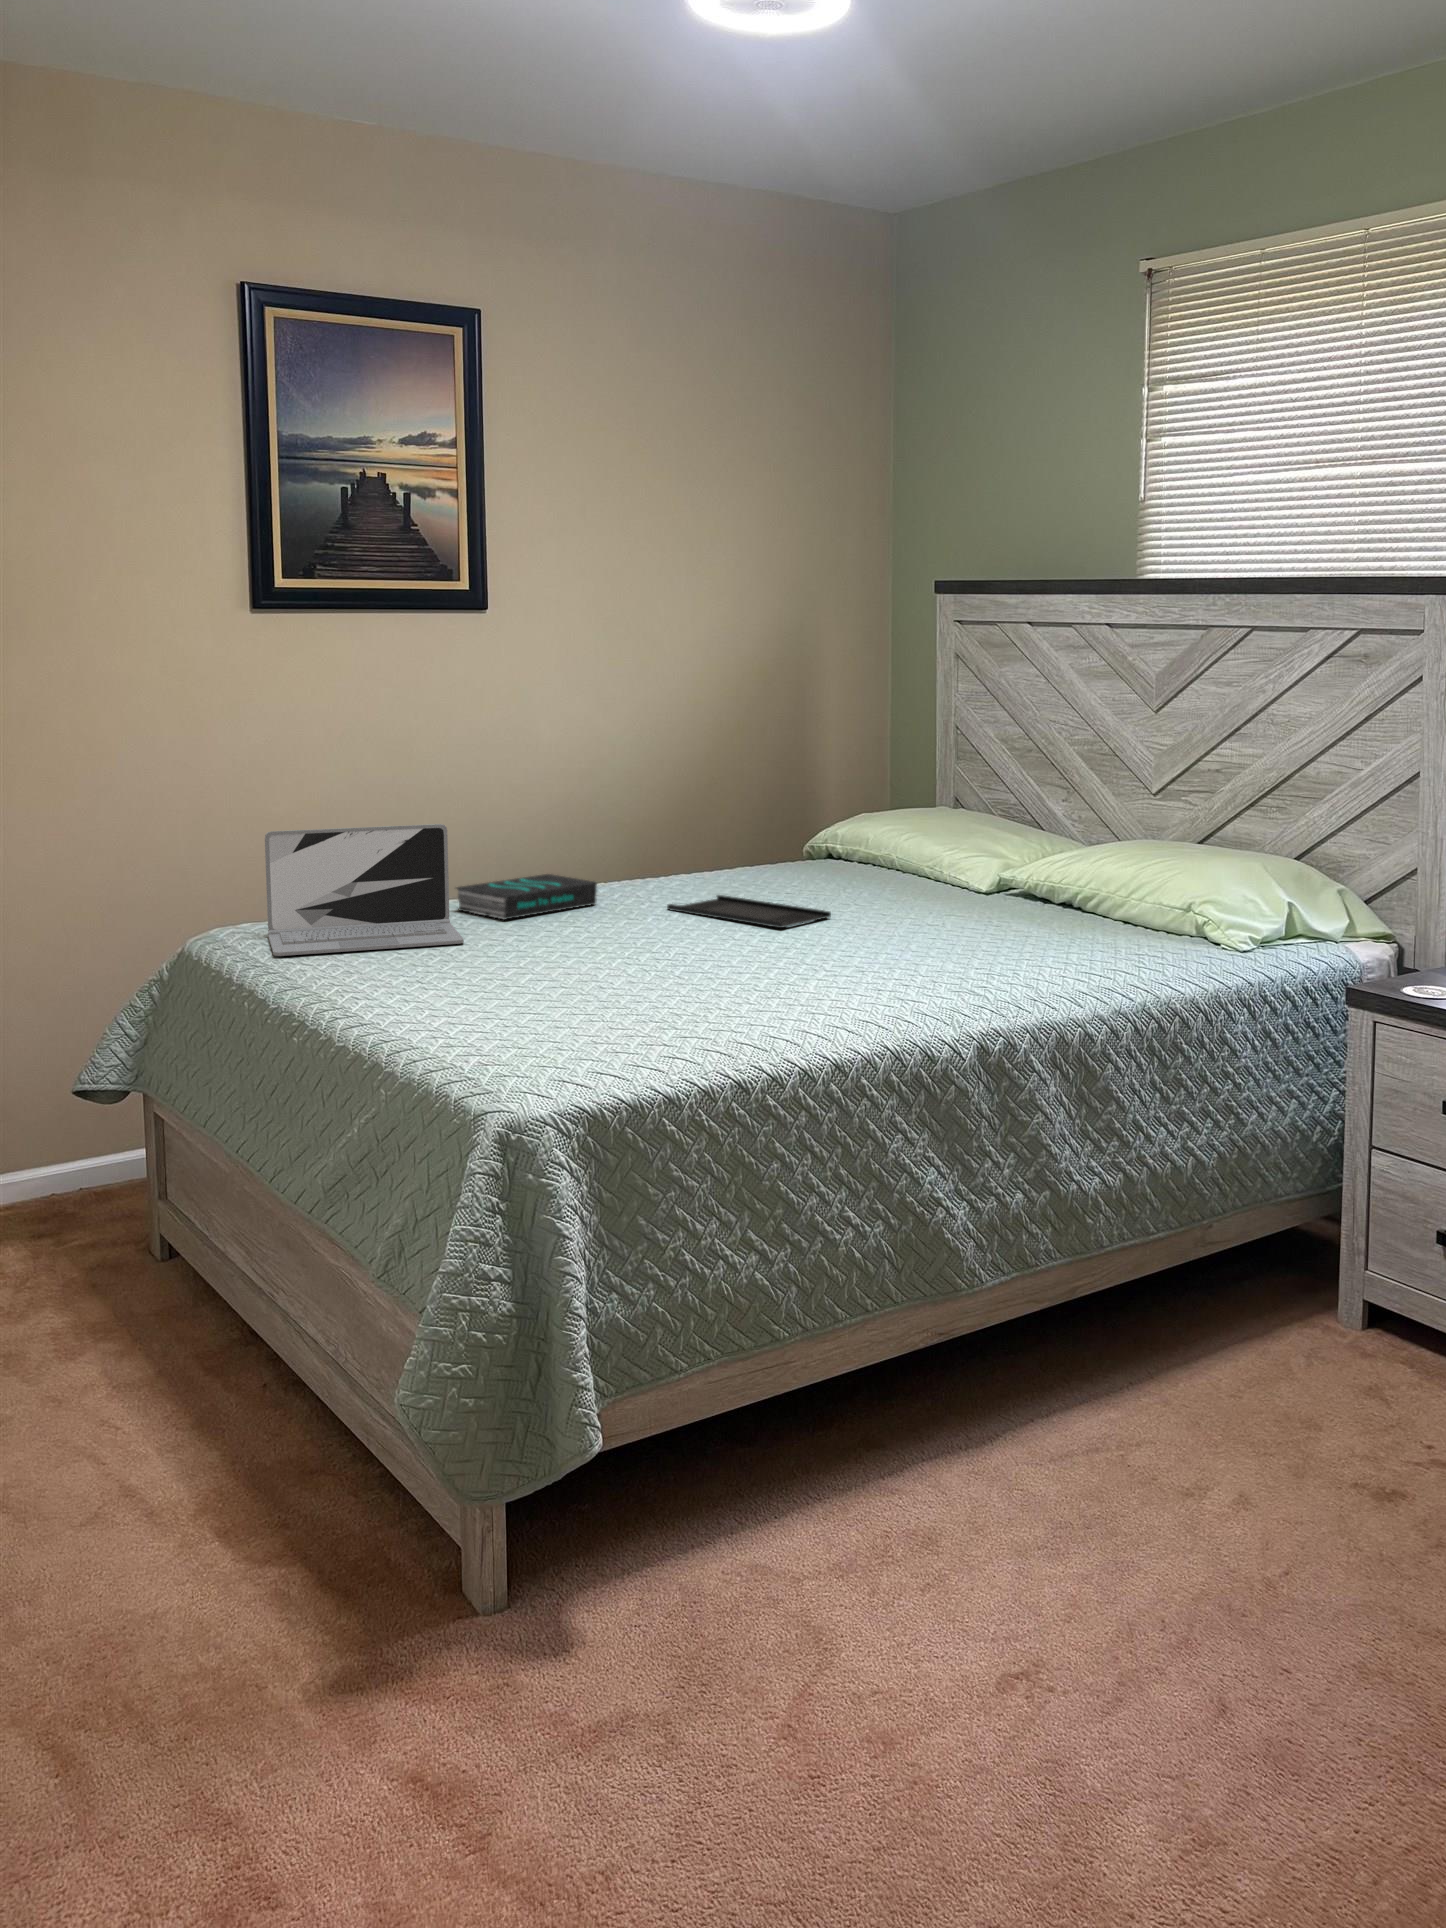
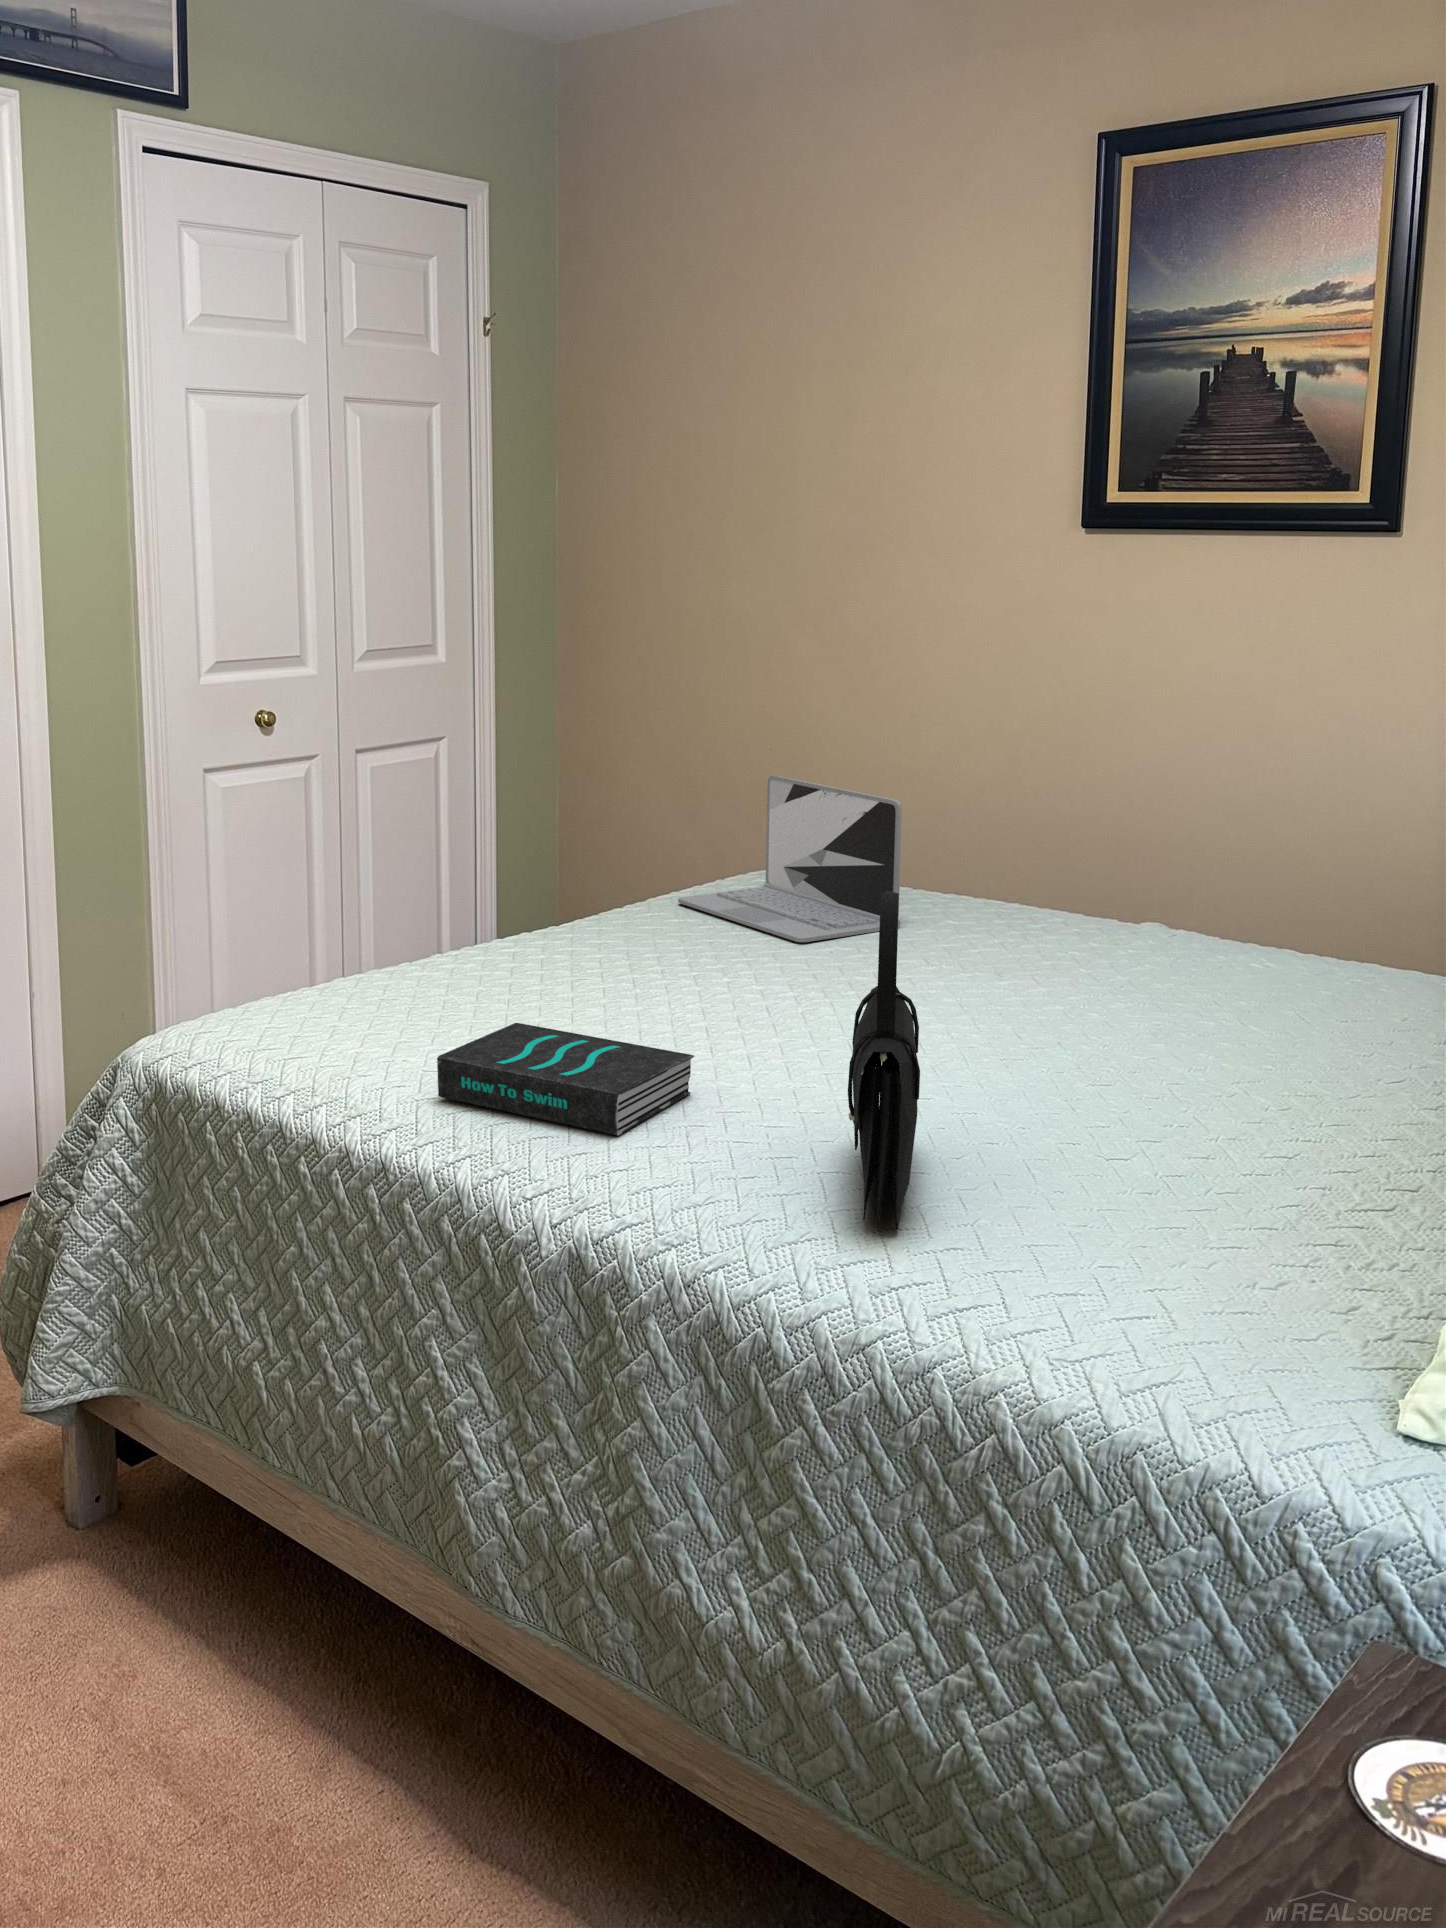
handbag: none [900,808,1043,977] -> present [848,891,920,1232]
book: present [456,874,597,919] -> present [437,1023,694,1136]
tray: present [667,895,831,928] -> none [1057,983,1238,1070]

